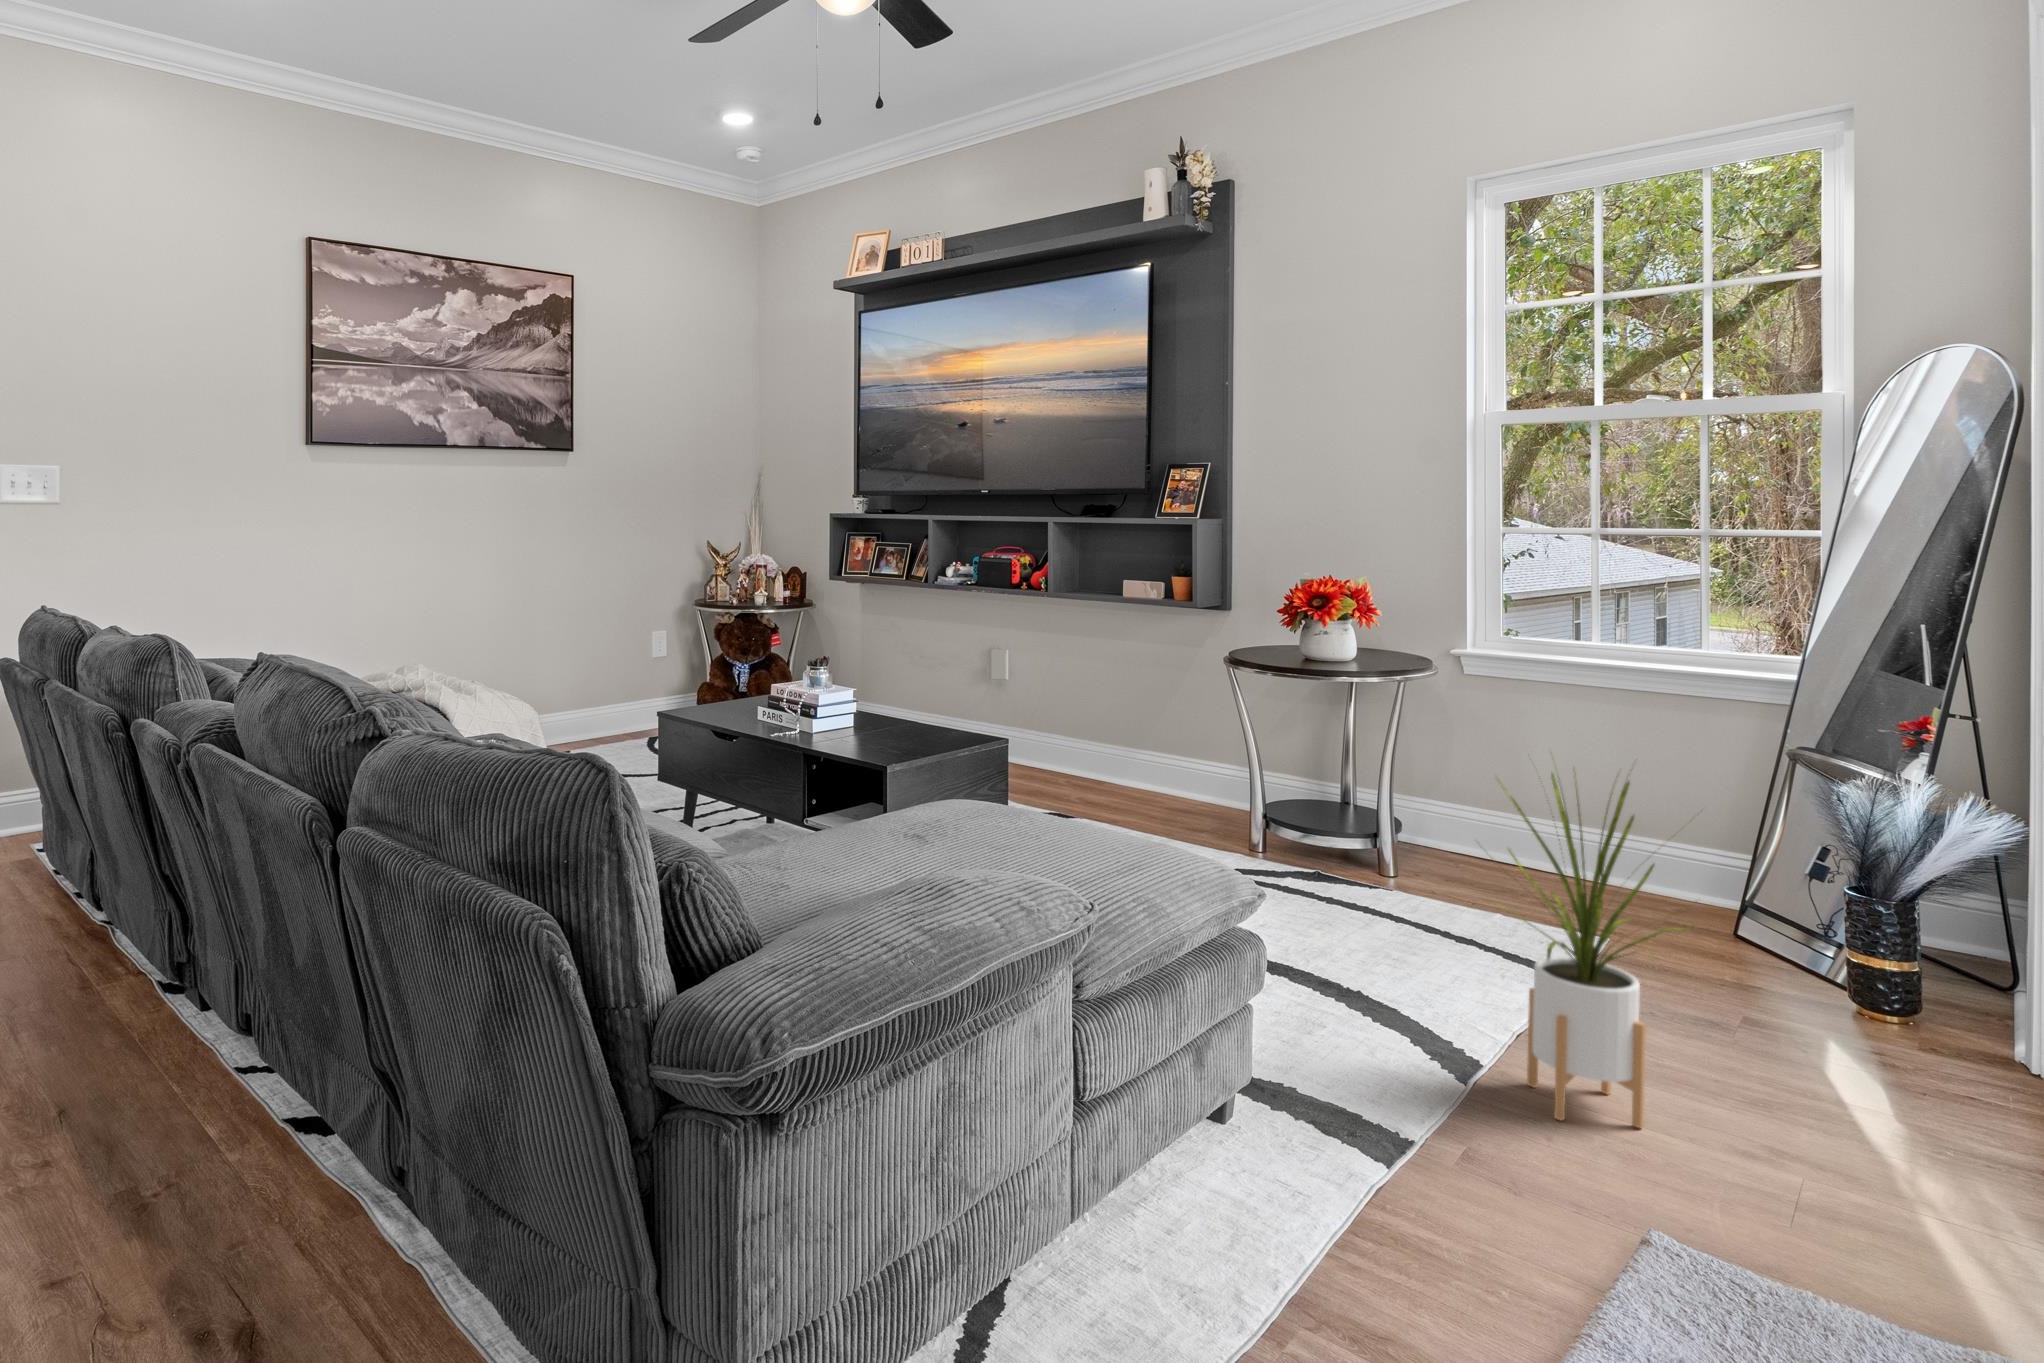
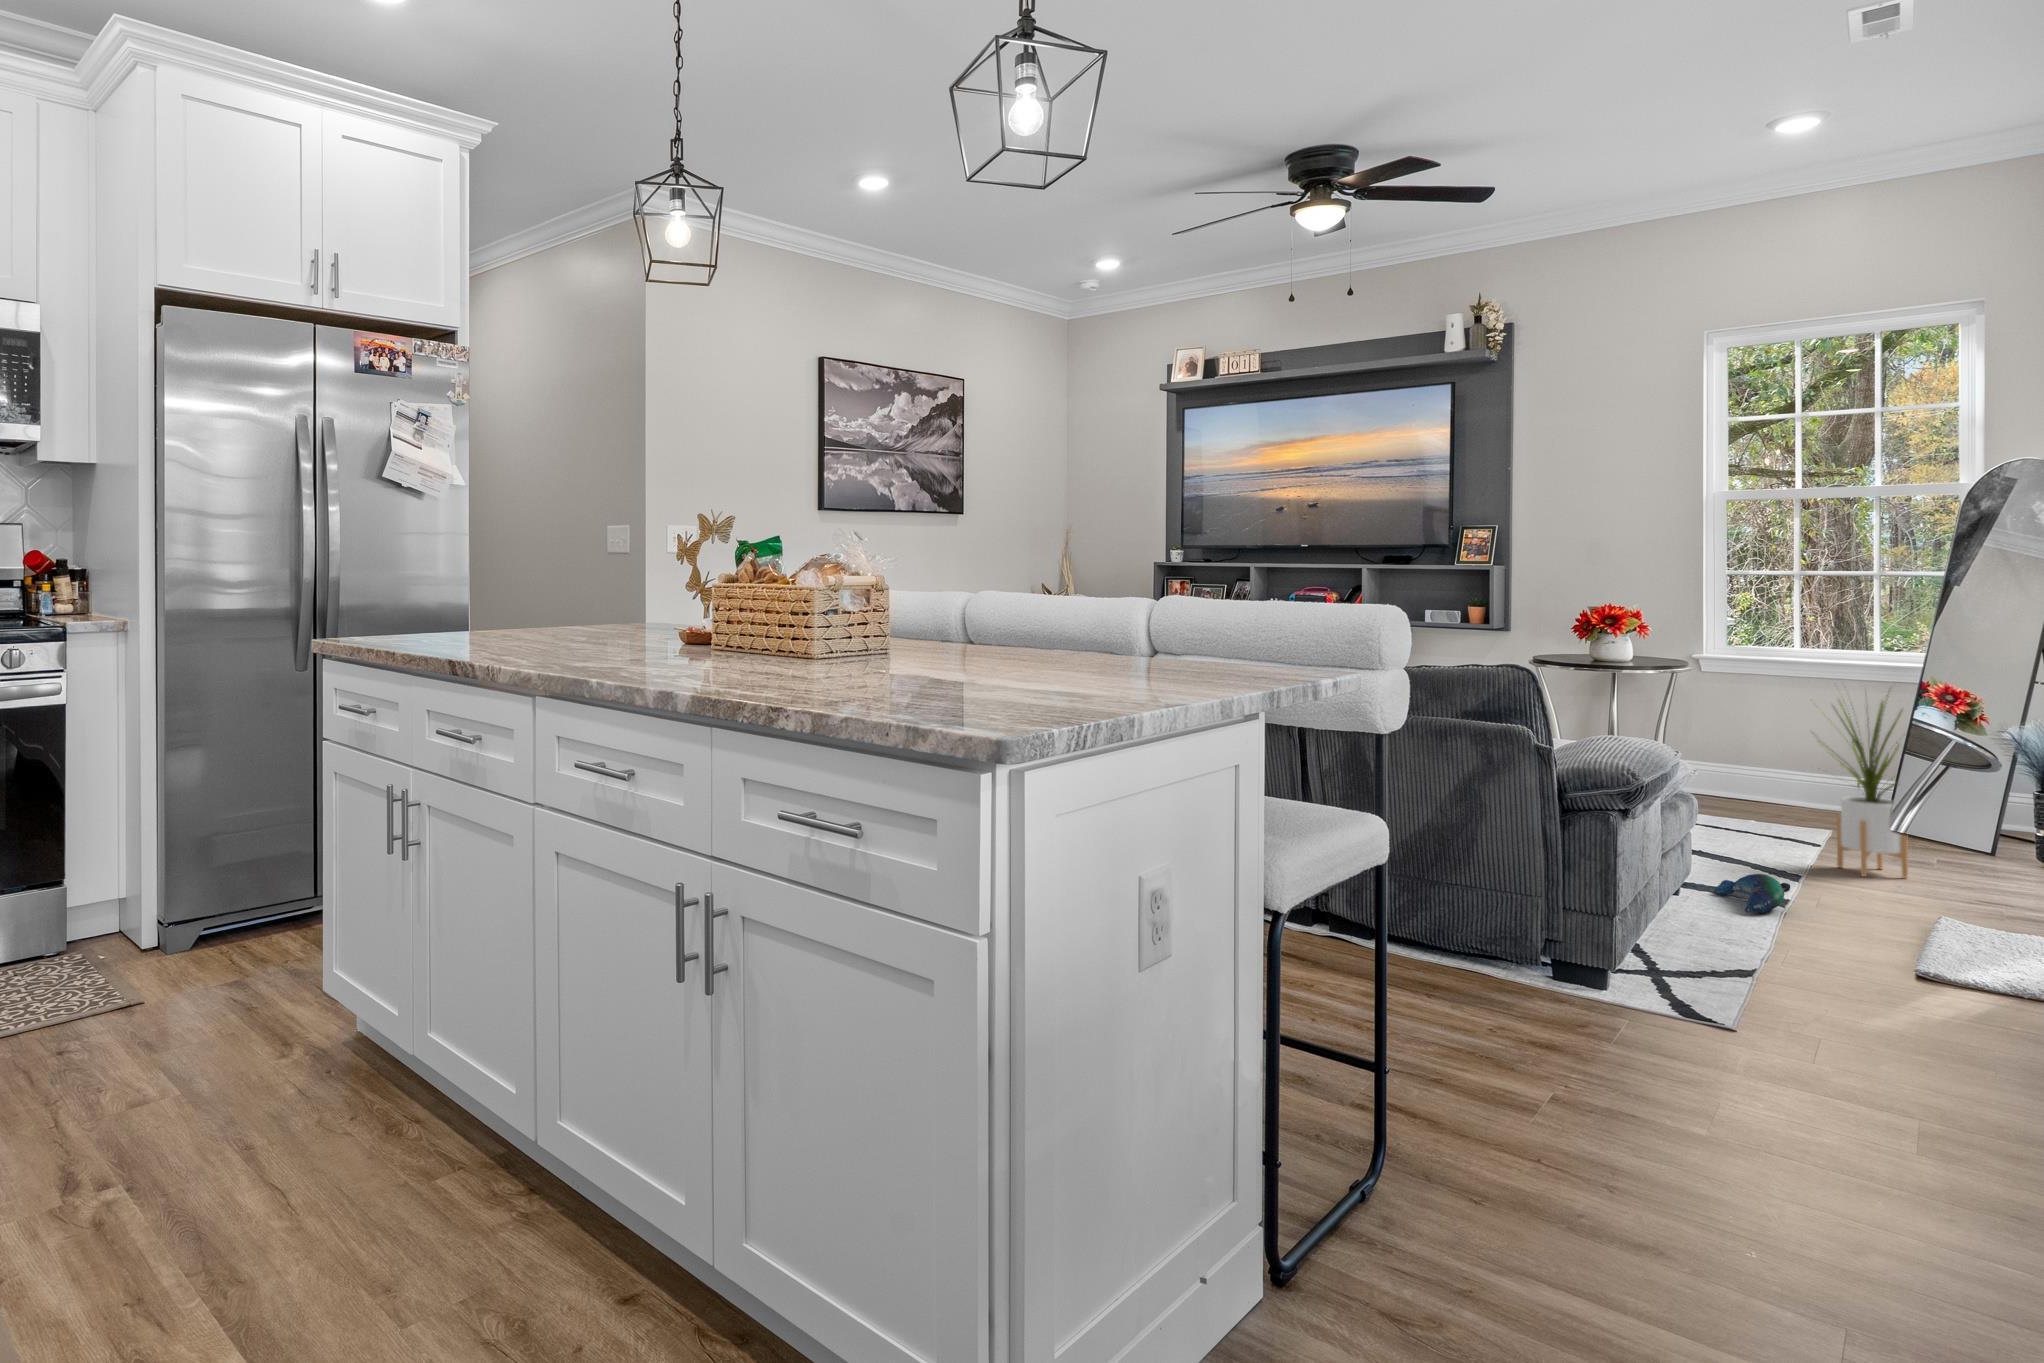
plush toy: none [1213,1148,1325,1265] -> present [1714,874,1790,913]

